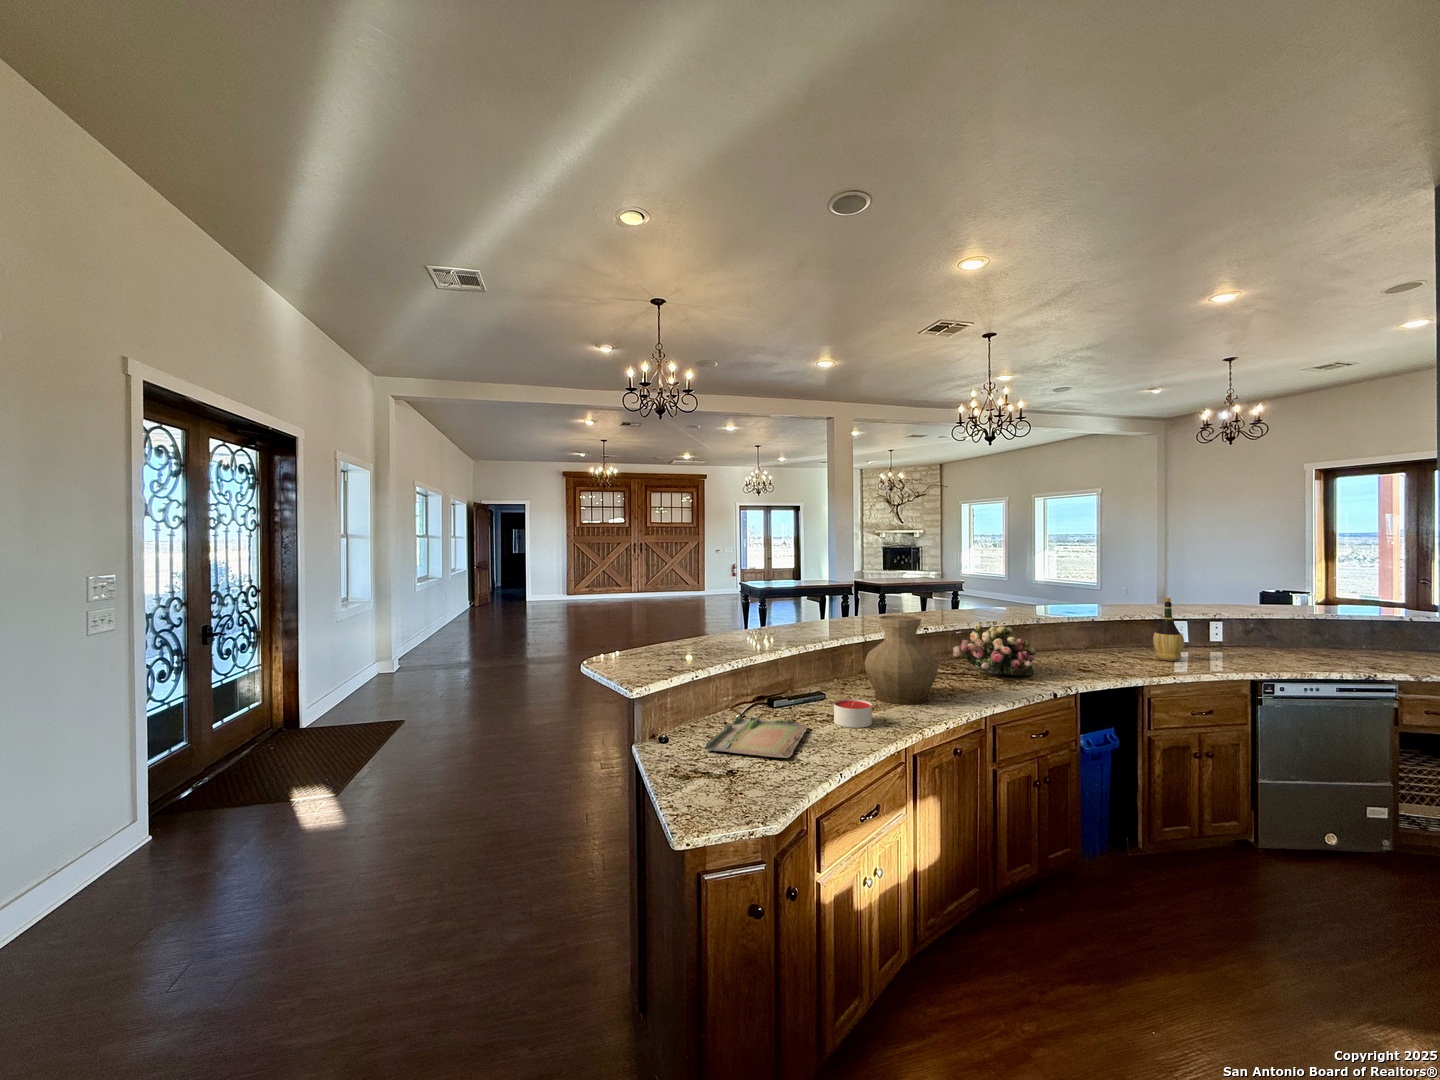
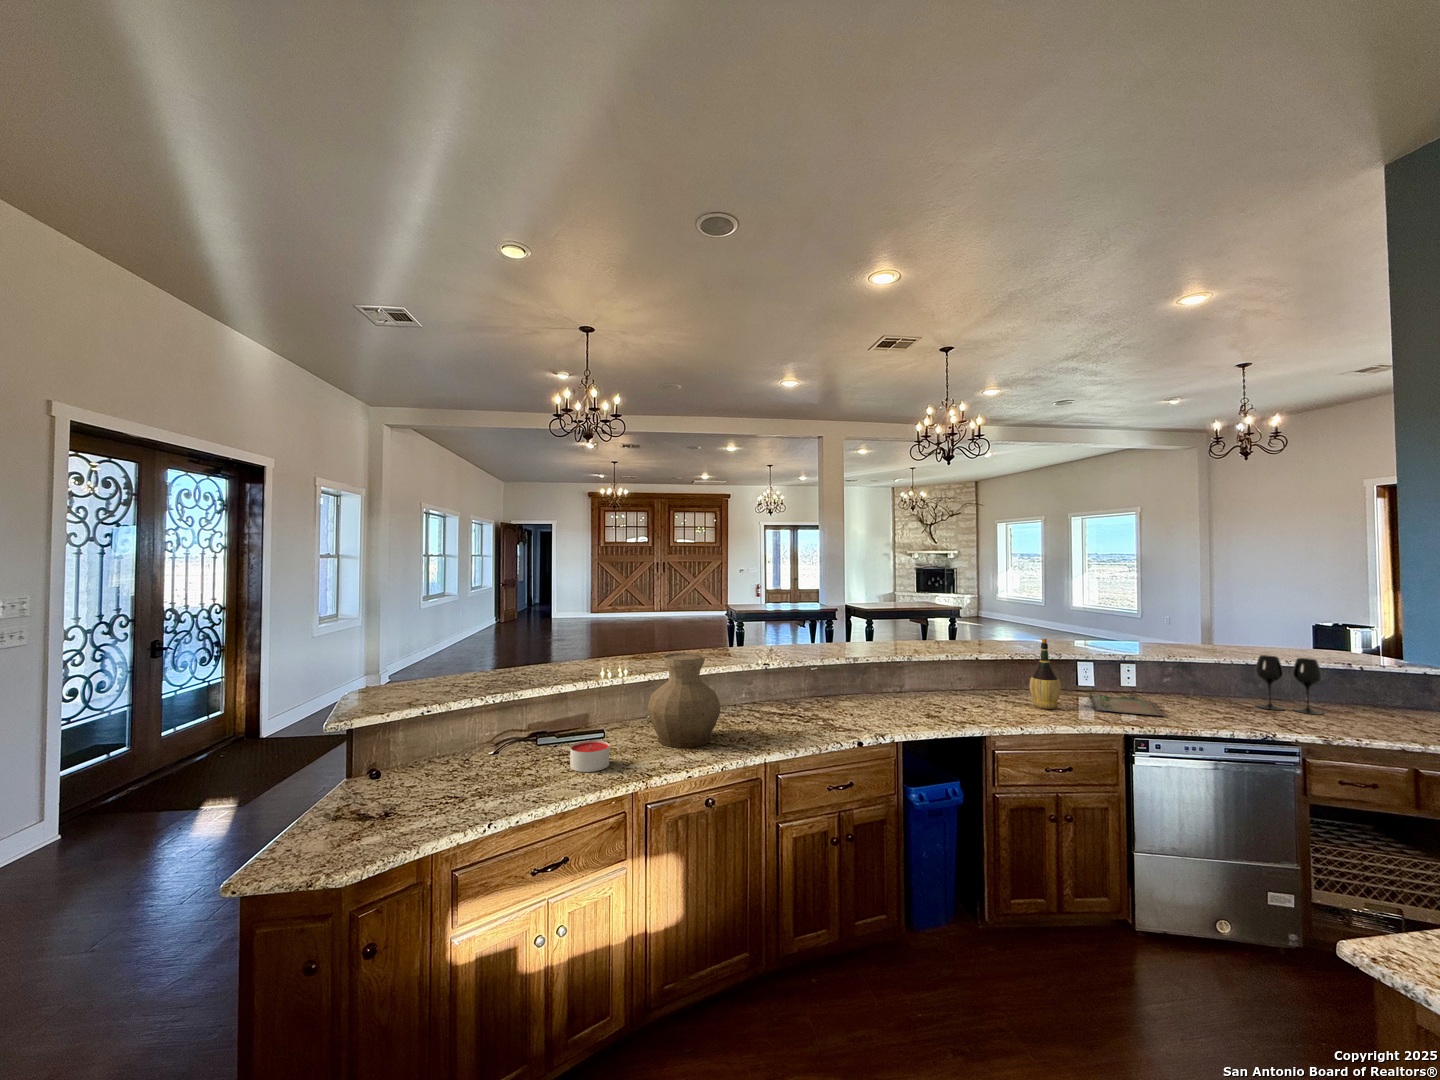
wine glass: none [1333,609,1395,657] -> present [1255,655,1323,714]
flower arrangement: present [953,623,1036,676] -> none [785,662,870,721]
tray: present [705,716,808,758] -> present [1089,693,1164,716]

